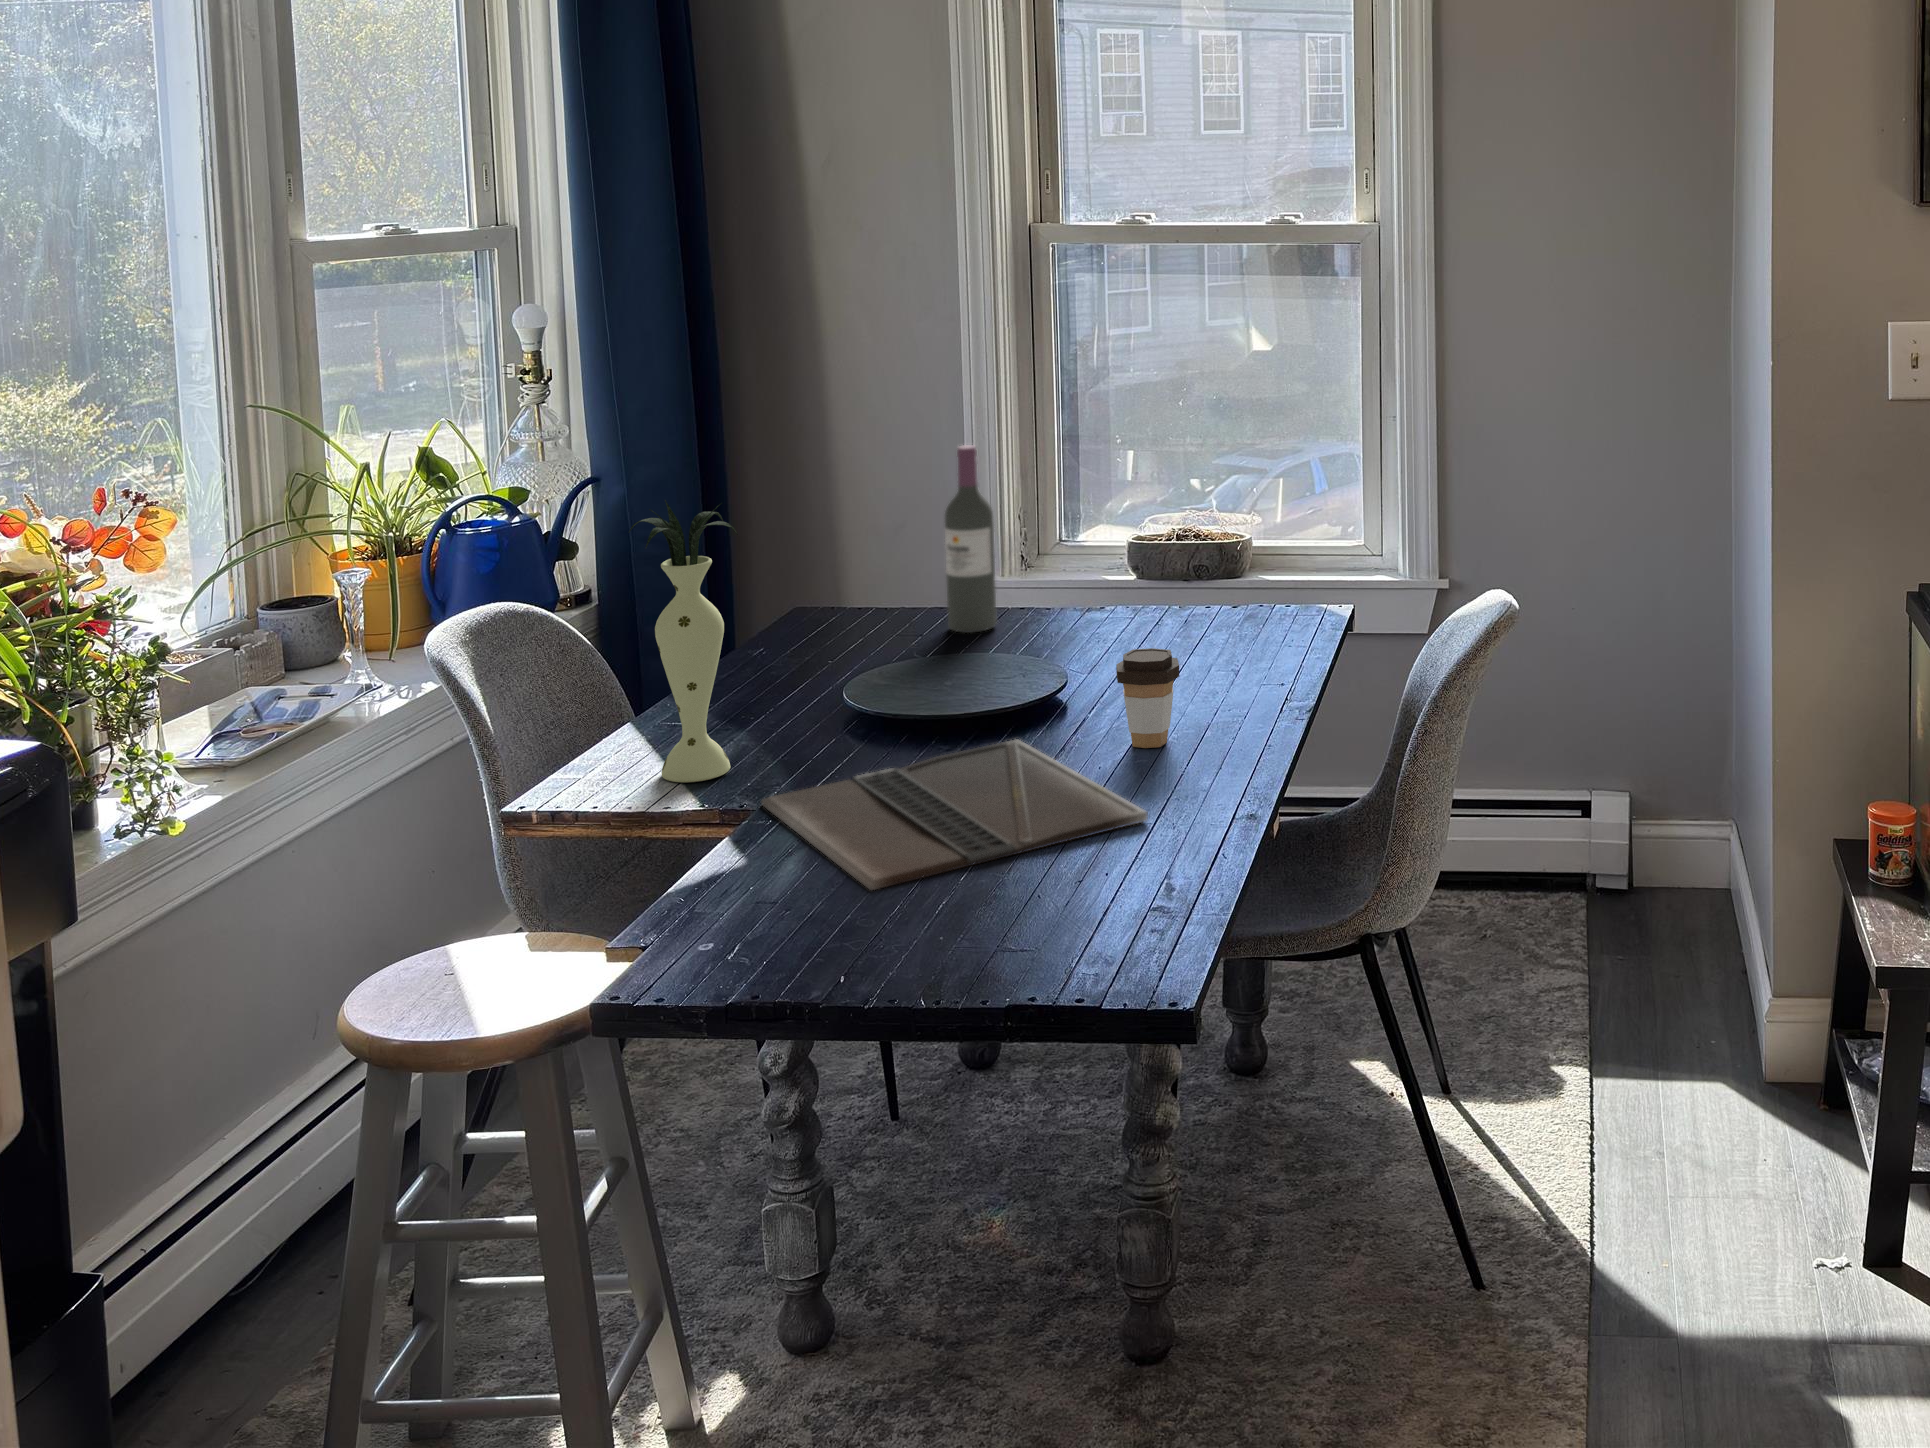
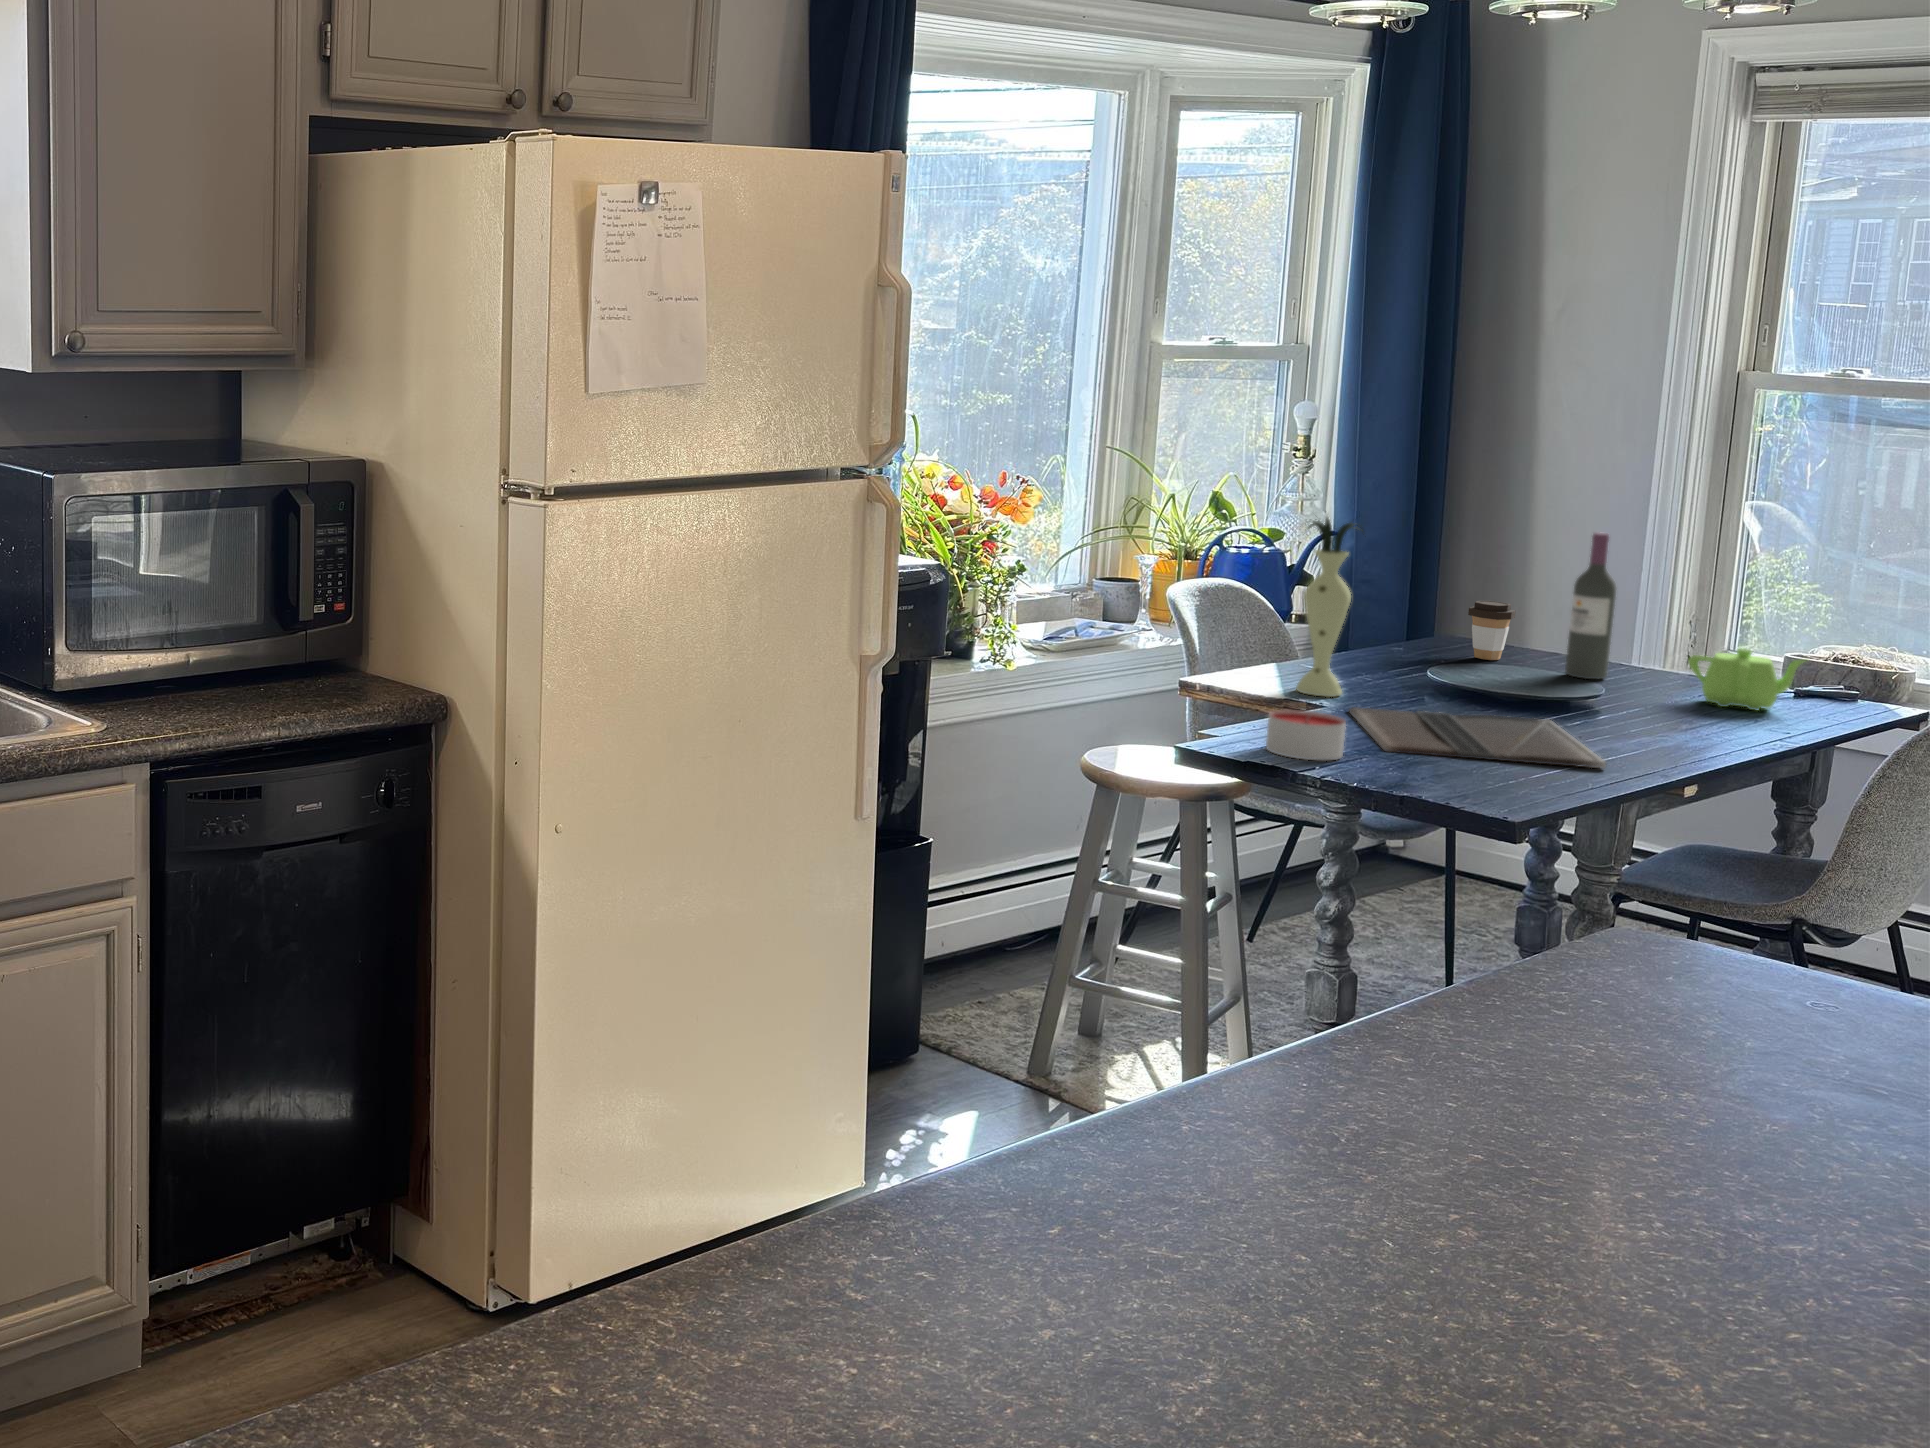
teapot: none [1096,564,1217,641] -> present [1688,649,1804,711]
coffee cup: present [1116,648,1179,748] -> present [1468,601,1516,660]
candle: none [703,867,830,971] -> present [1266,710,1346,761]

